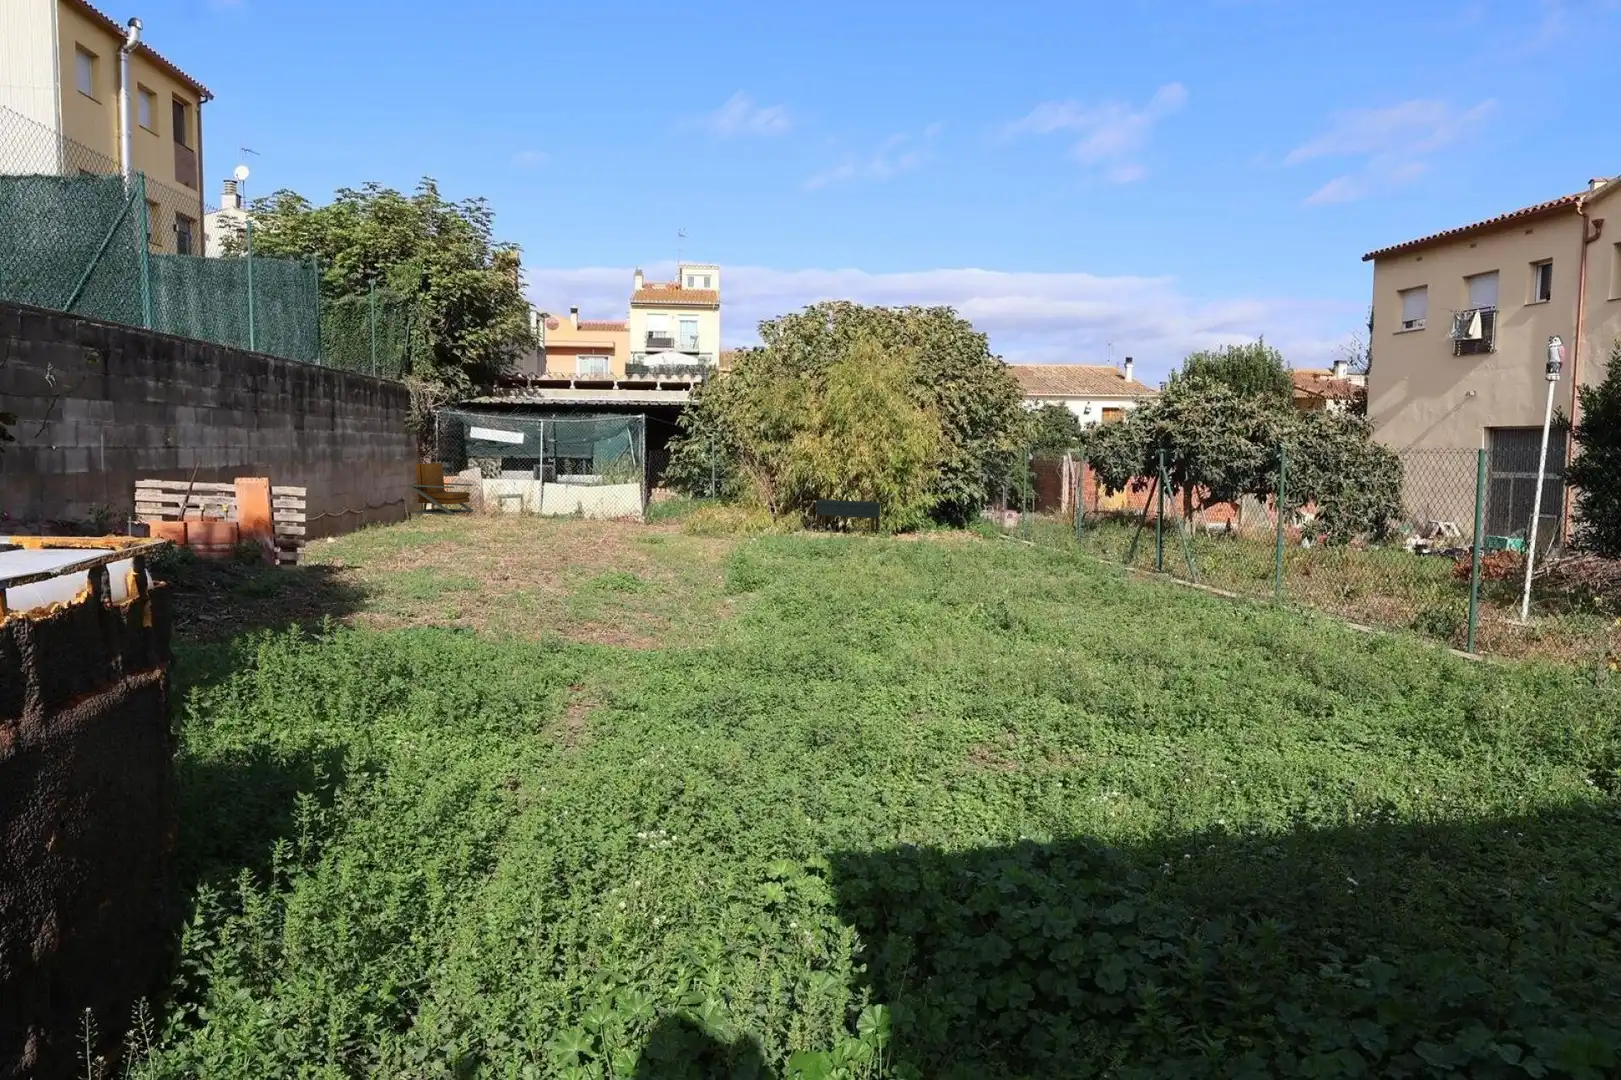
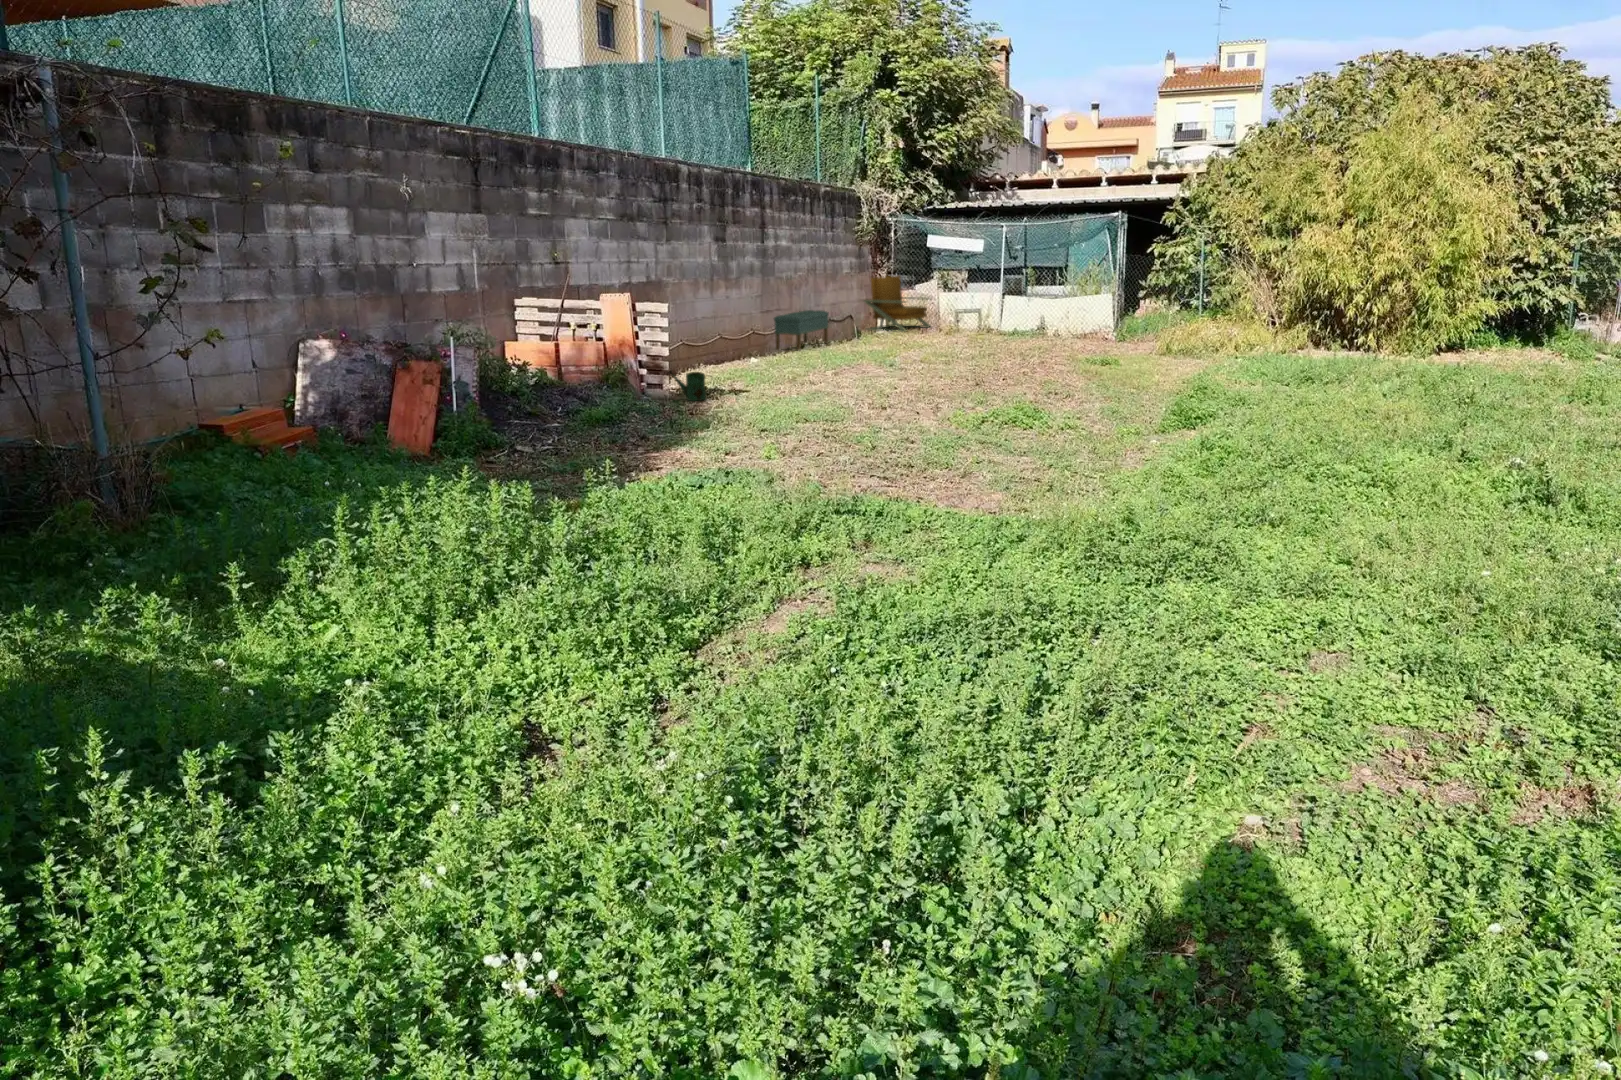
bench: present [816,499,881,531] -> present [774,310,829,351]
watering can: none [296,538,340,566] -> present [668,370,706,401]

